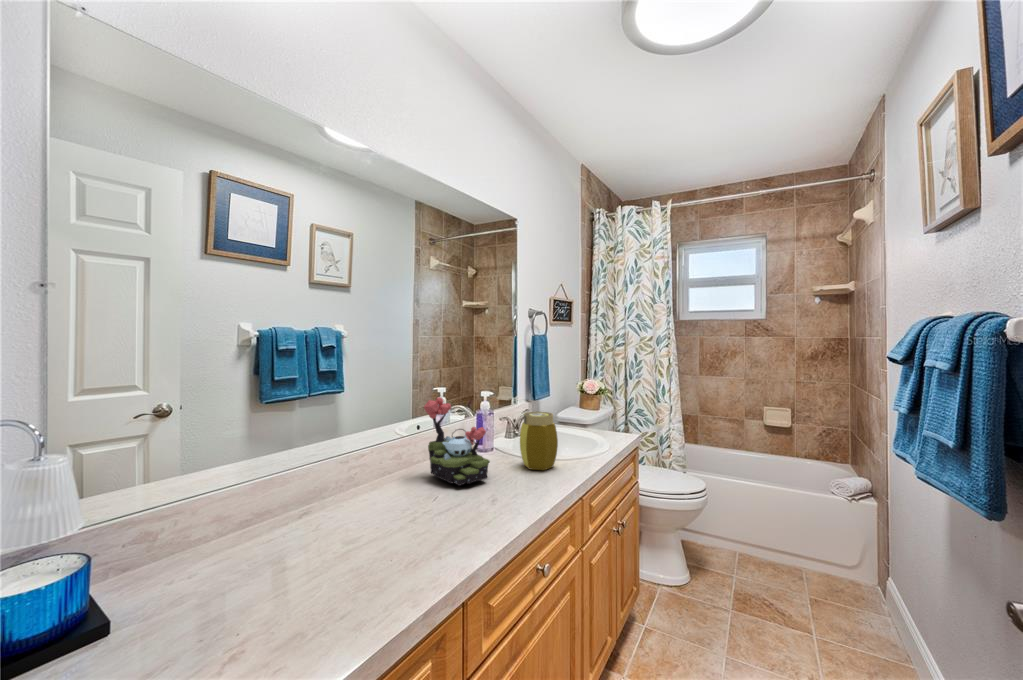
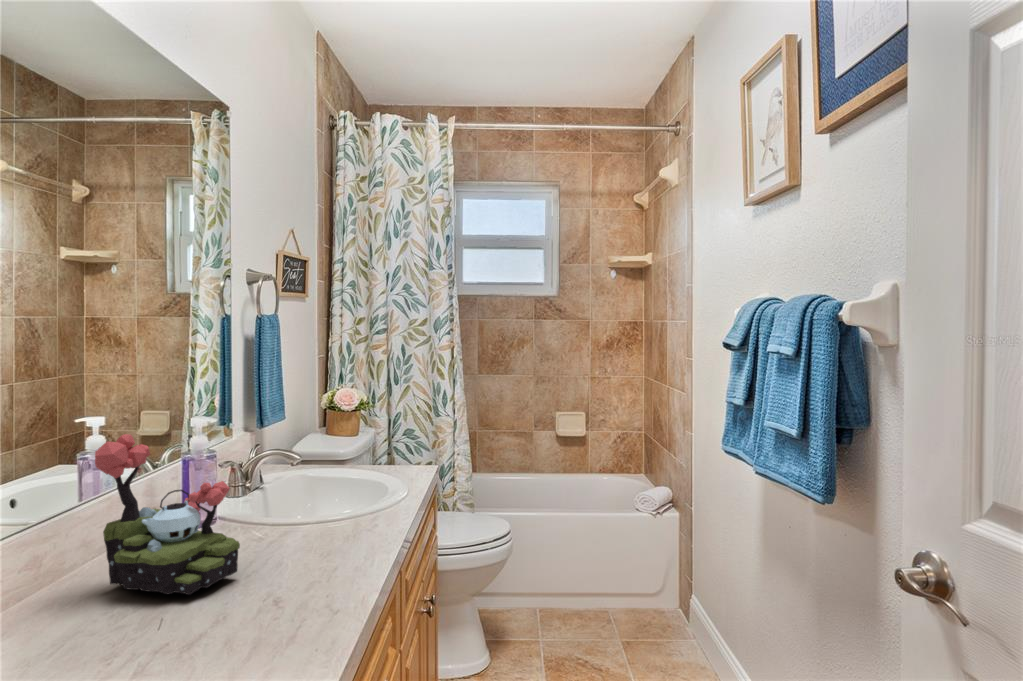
jar: present [520,412,558,470] -> none [278,444,345,543]

